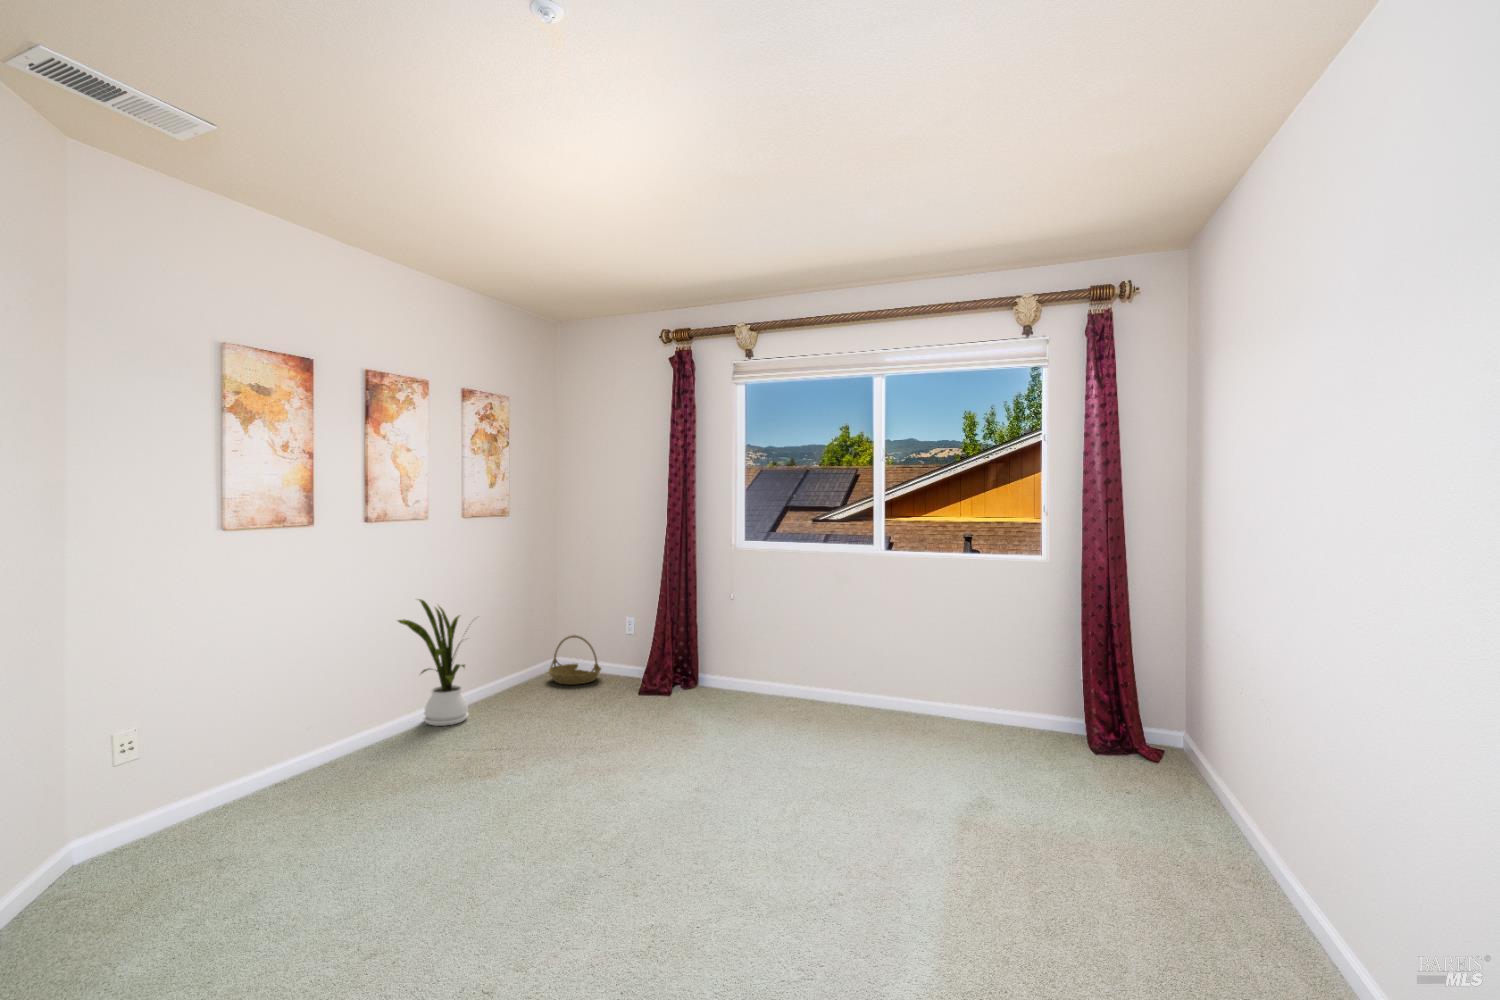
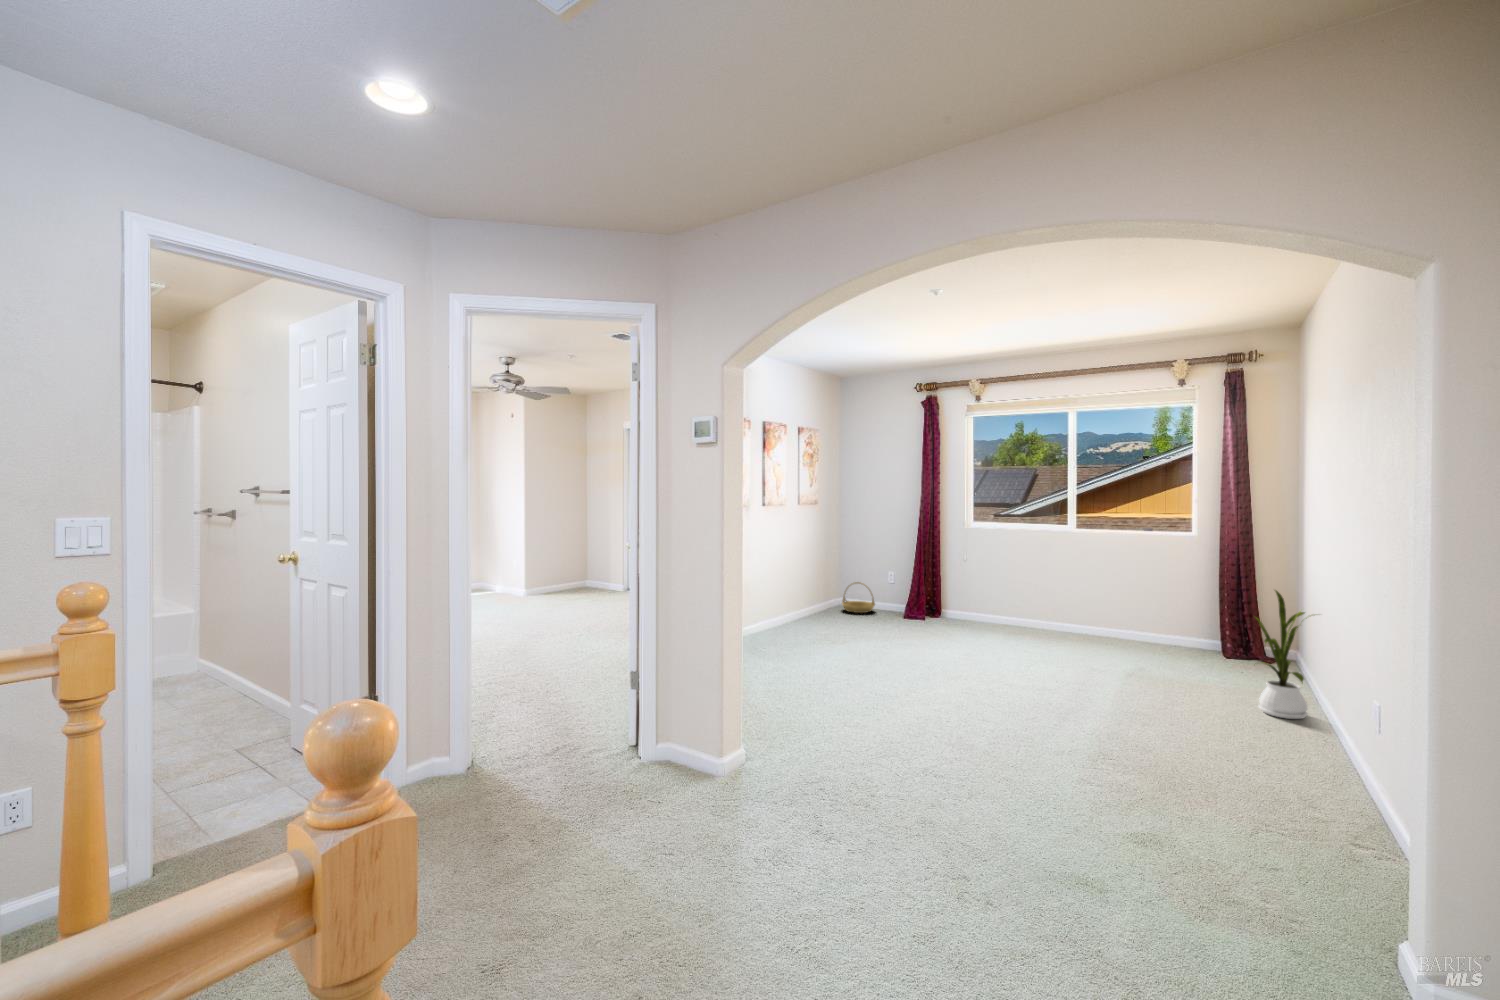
house plant: present [398,599,468,726] -> present [1256,590,1308,719]

